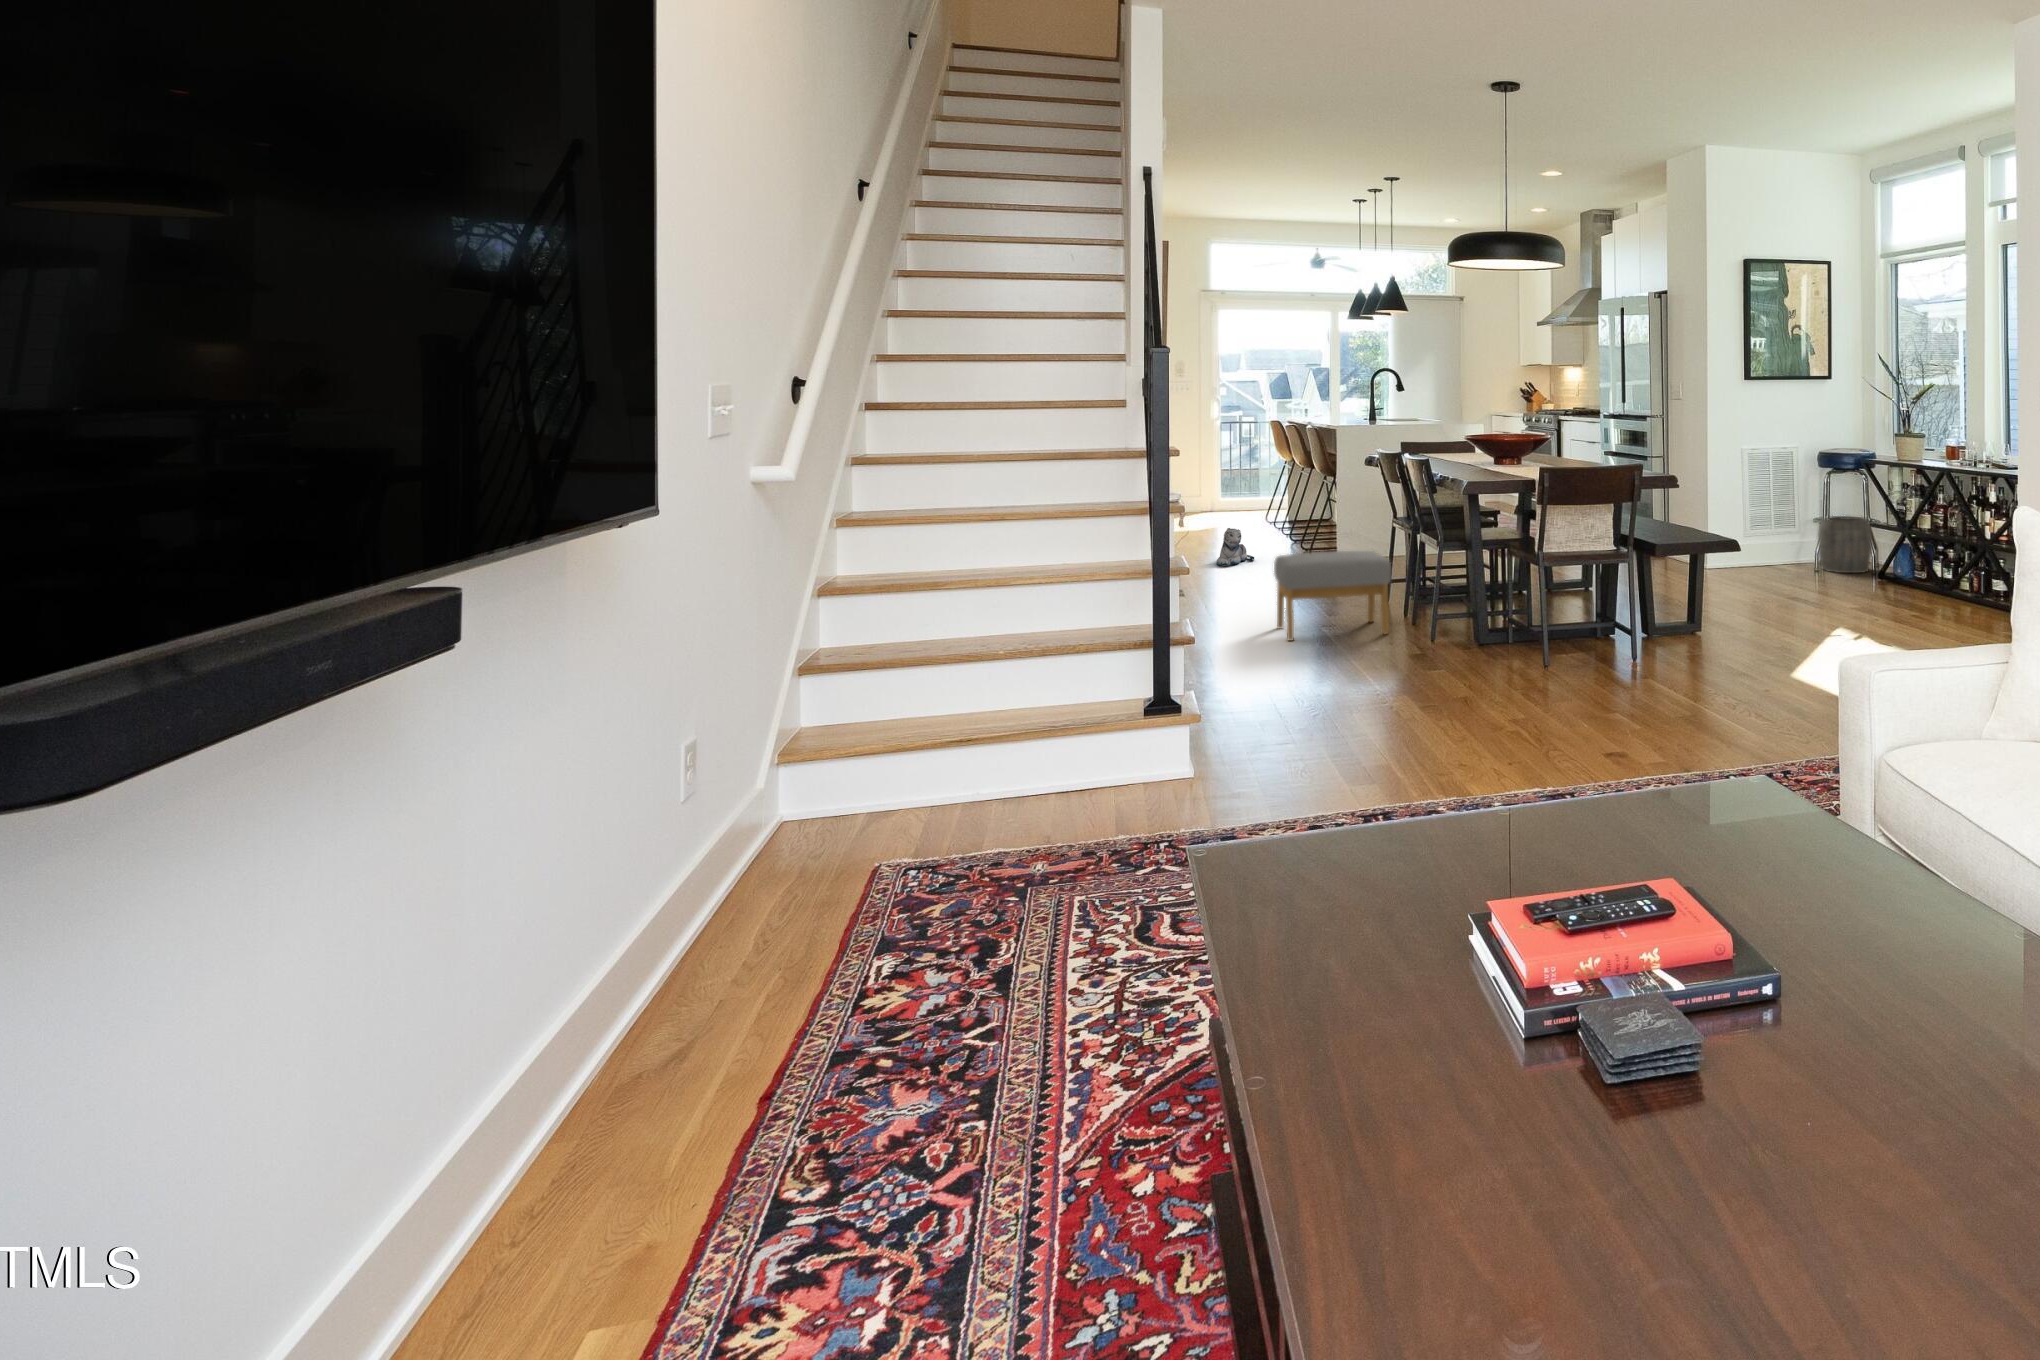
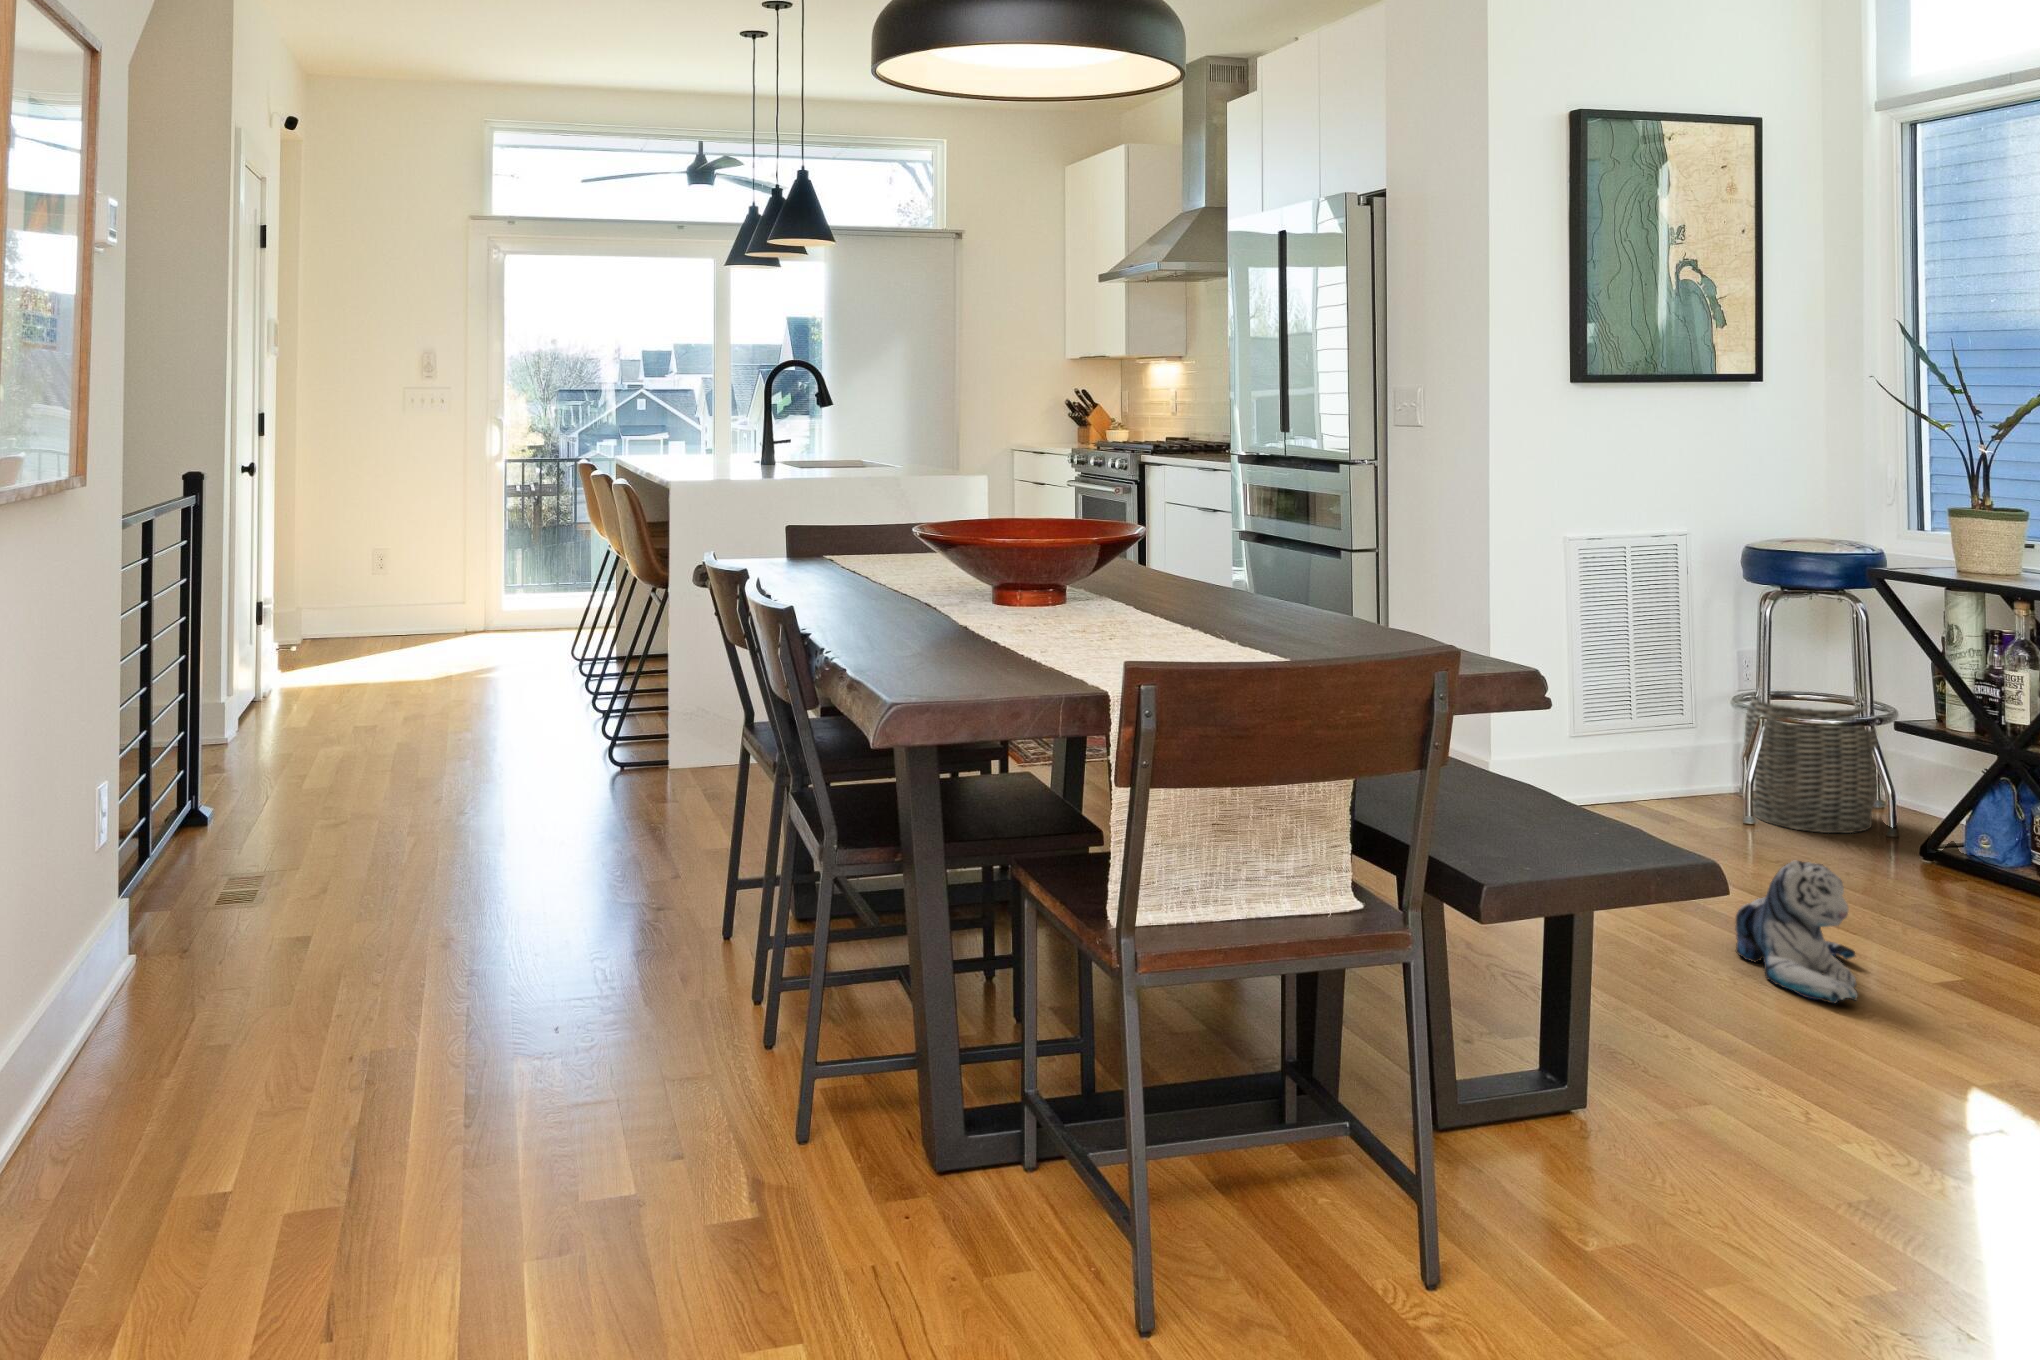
plush toy: present [1216,528,1254,566] -> present [1736,861,1858,1003]
footstool: present [1274,551,1391,641] -> none [317,856,661,1179]

